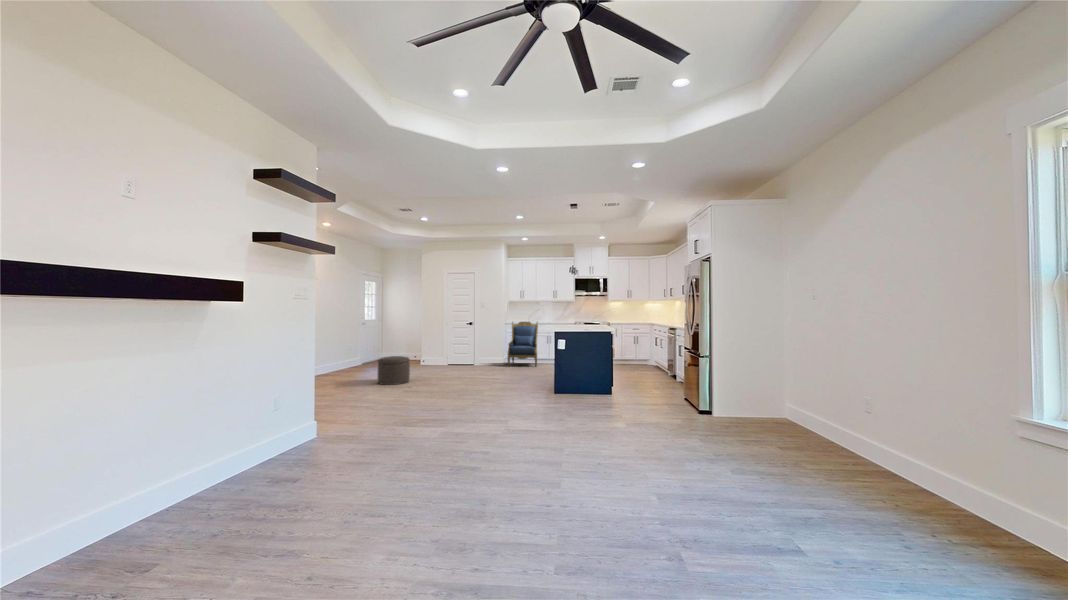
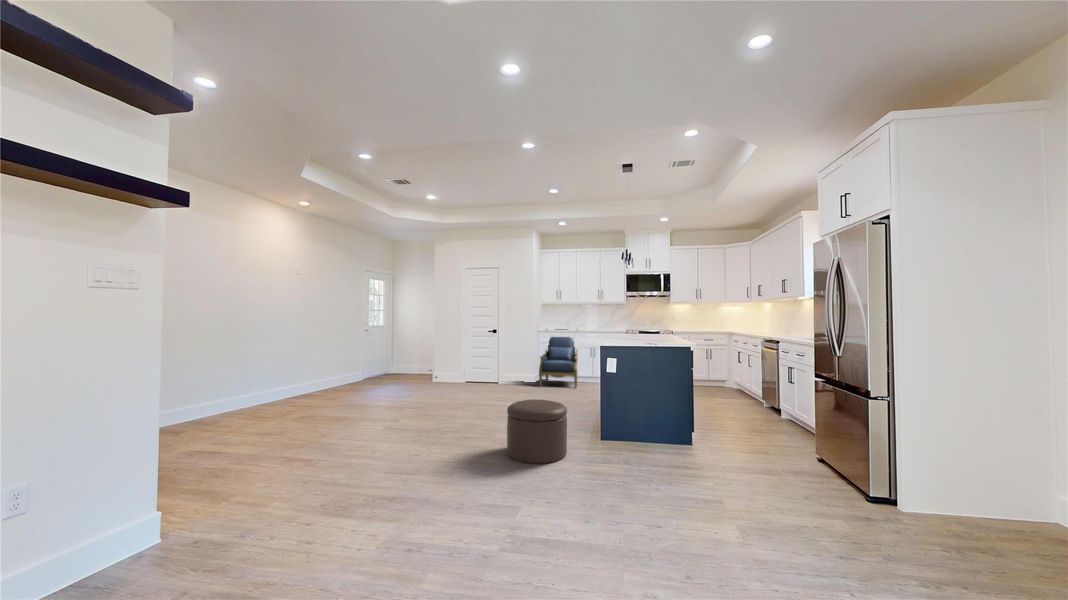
ottoman: present [378,356,410,385] -> present [507,399,567,464]

